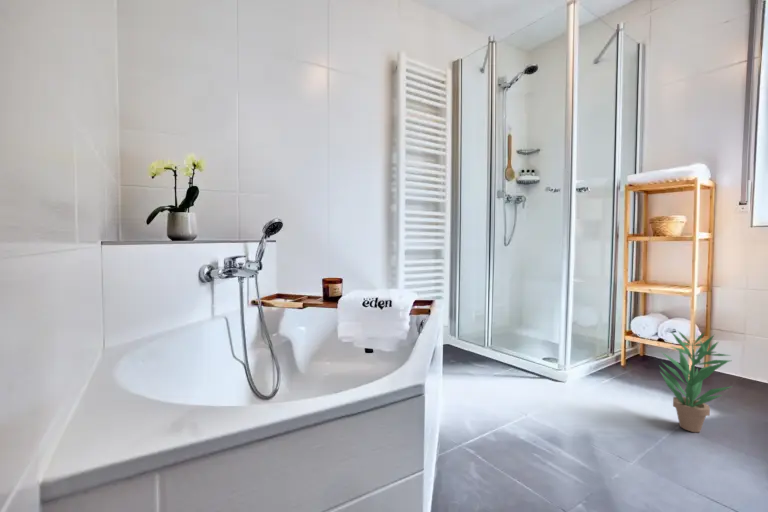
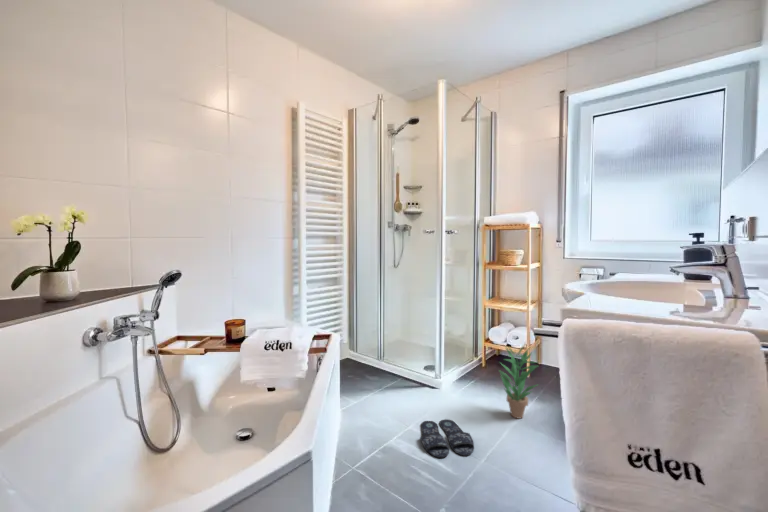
slippers: none [549,417,632,466] -> present [420,419,474,458]

